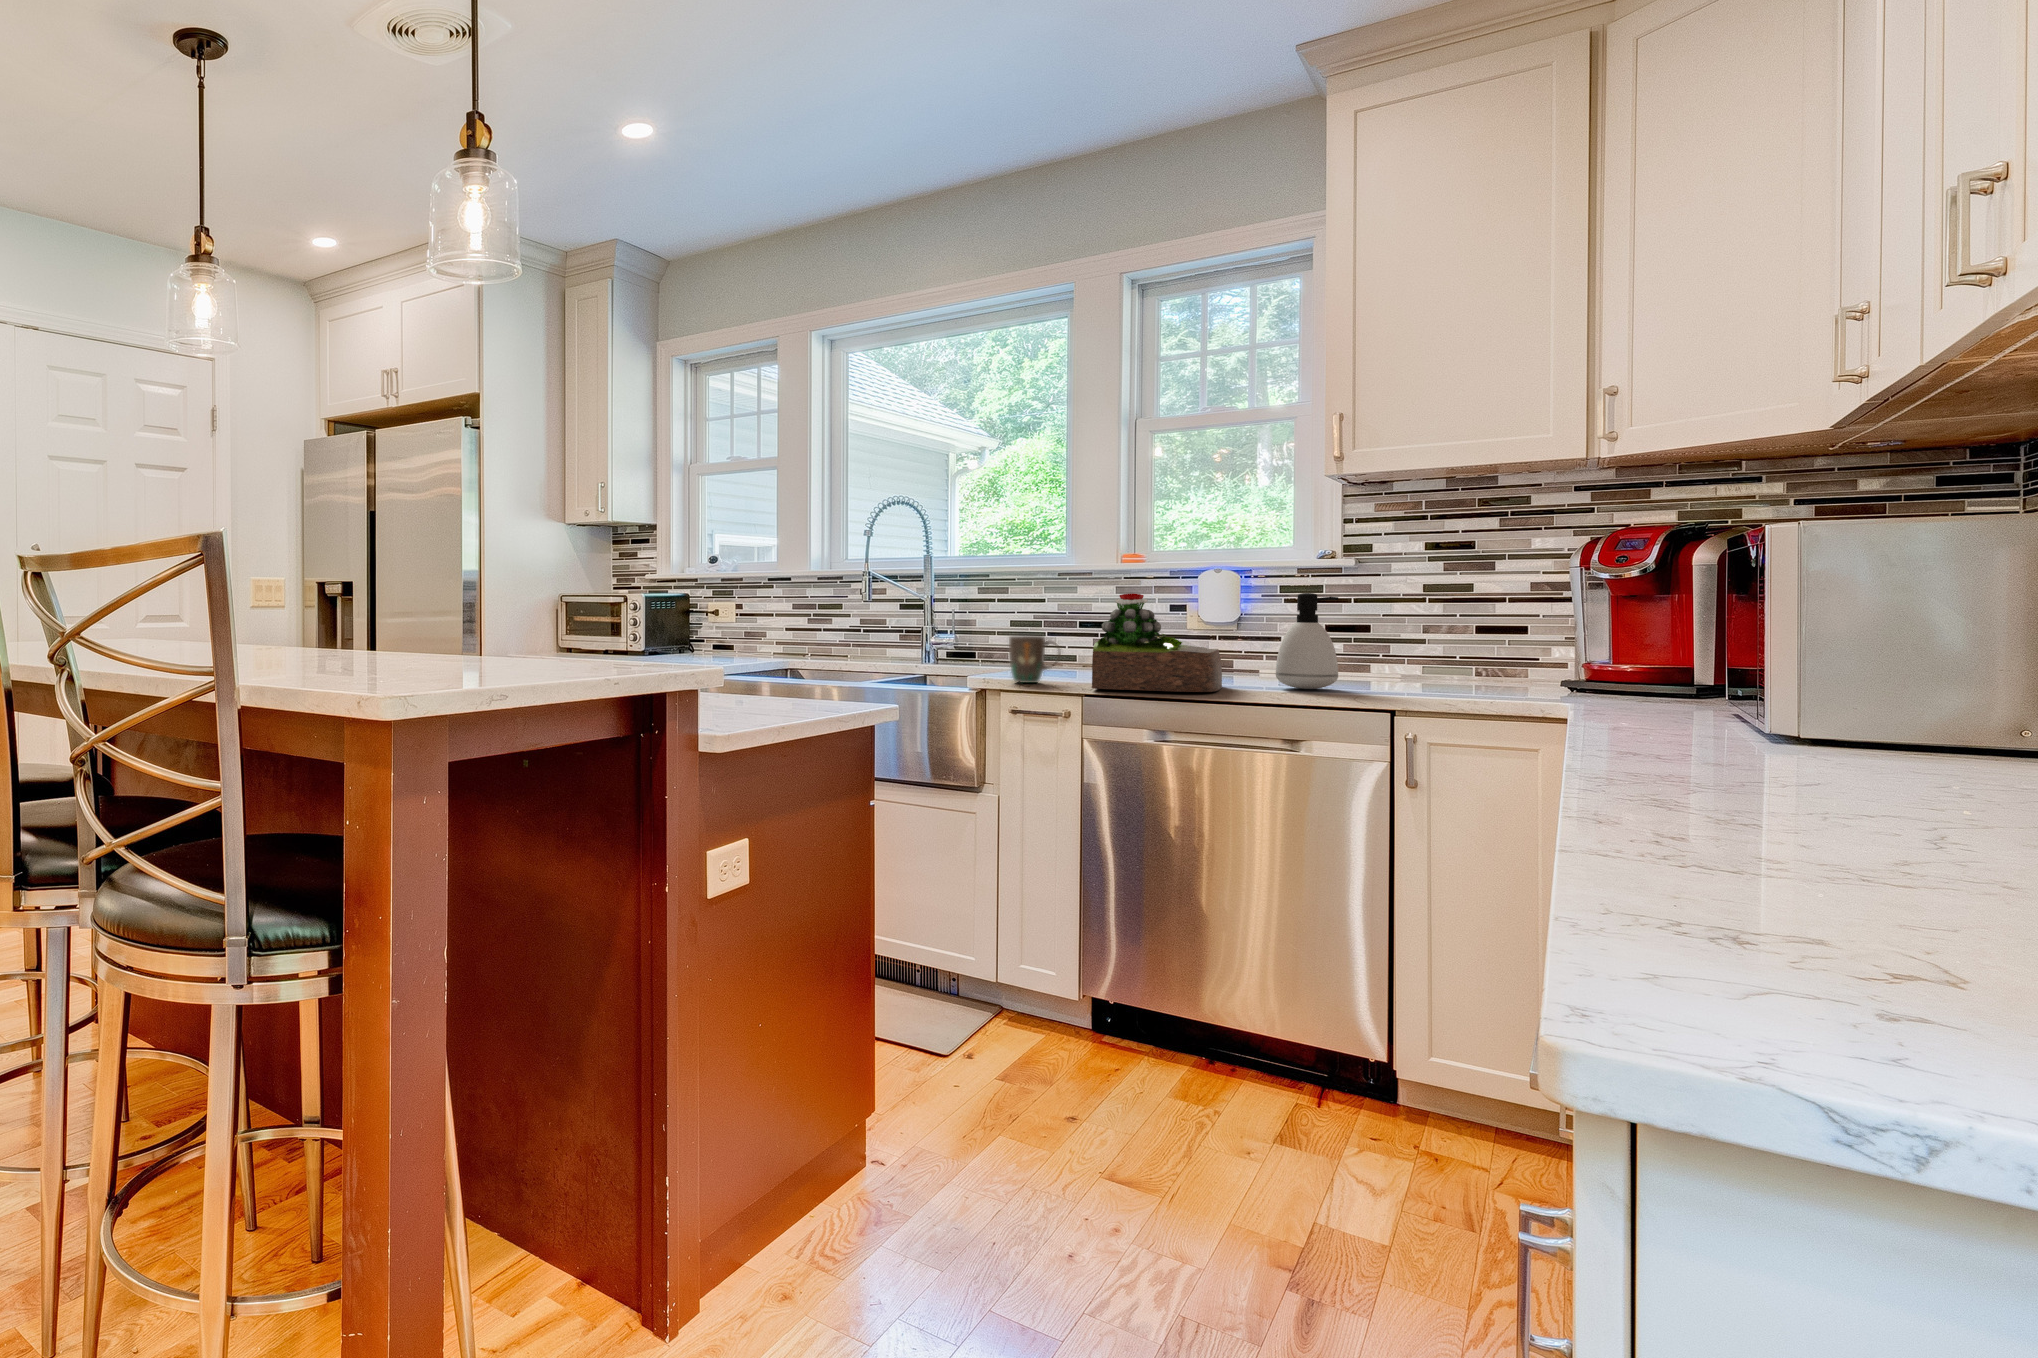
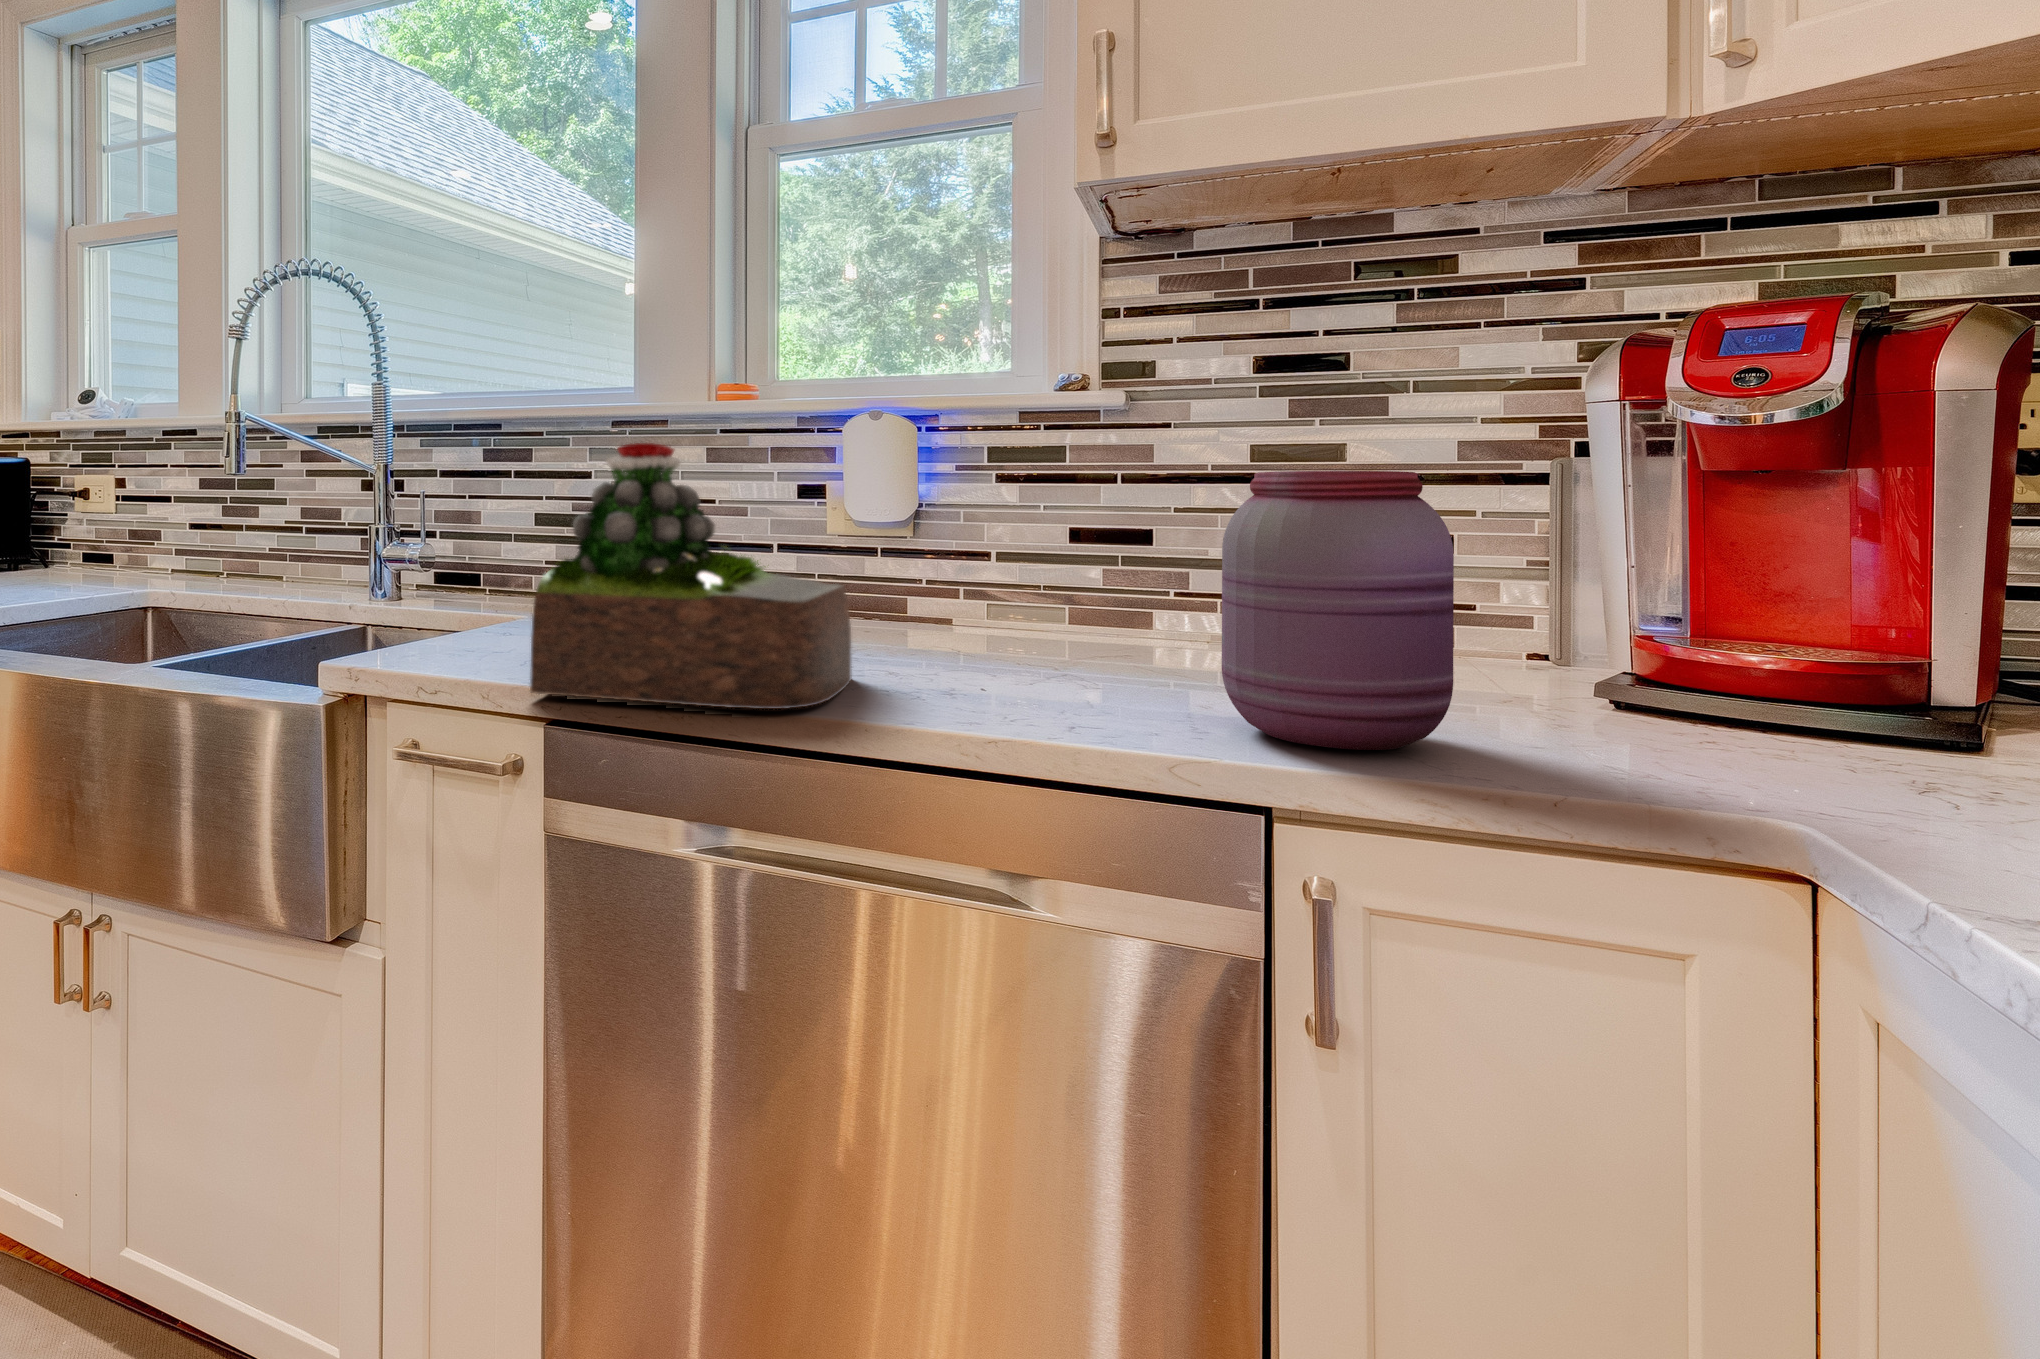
soap dispenser: present [1276,593,1338,689] -> none [968,446,1108,691]
jar: none [1384,604,1474,701] -> present [1222,471,1454,750]
mug: present [1009,636,1060,683] -> none [390,548,504,666]

